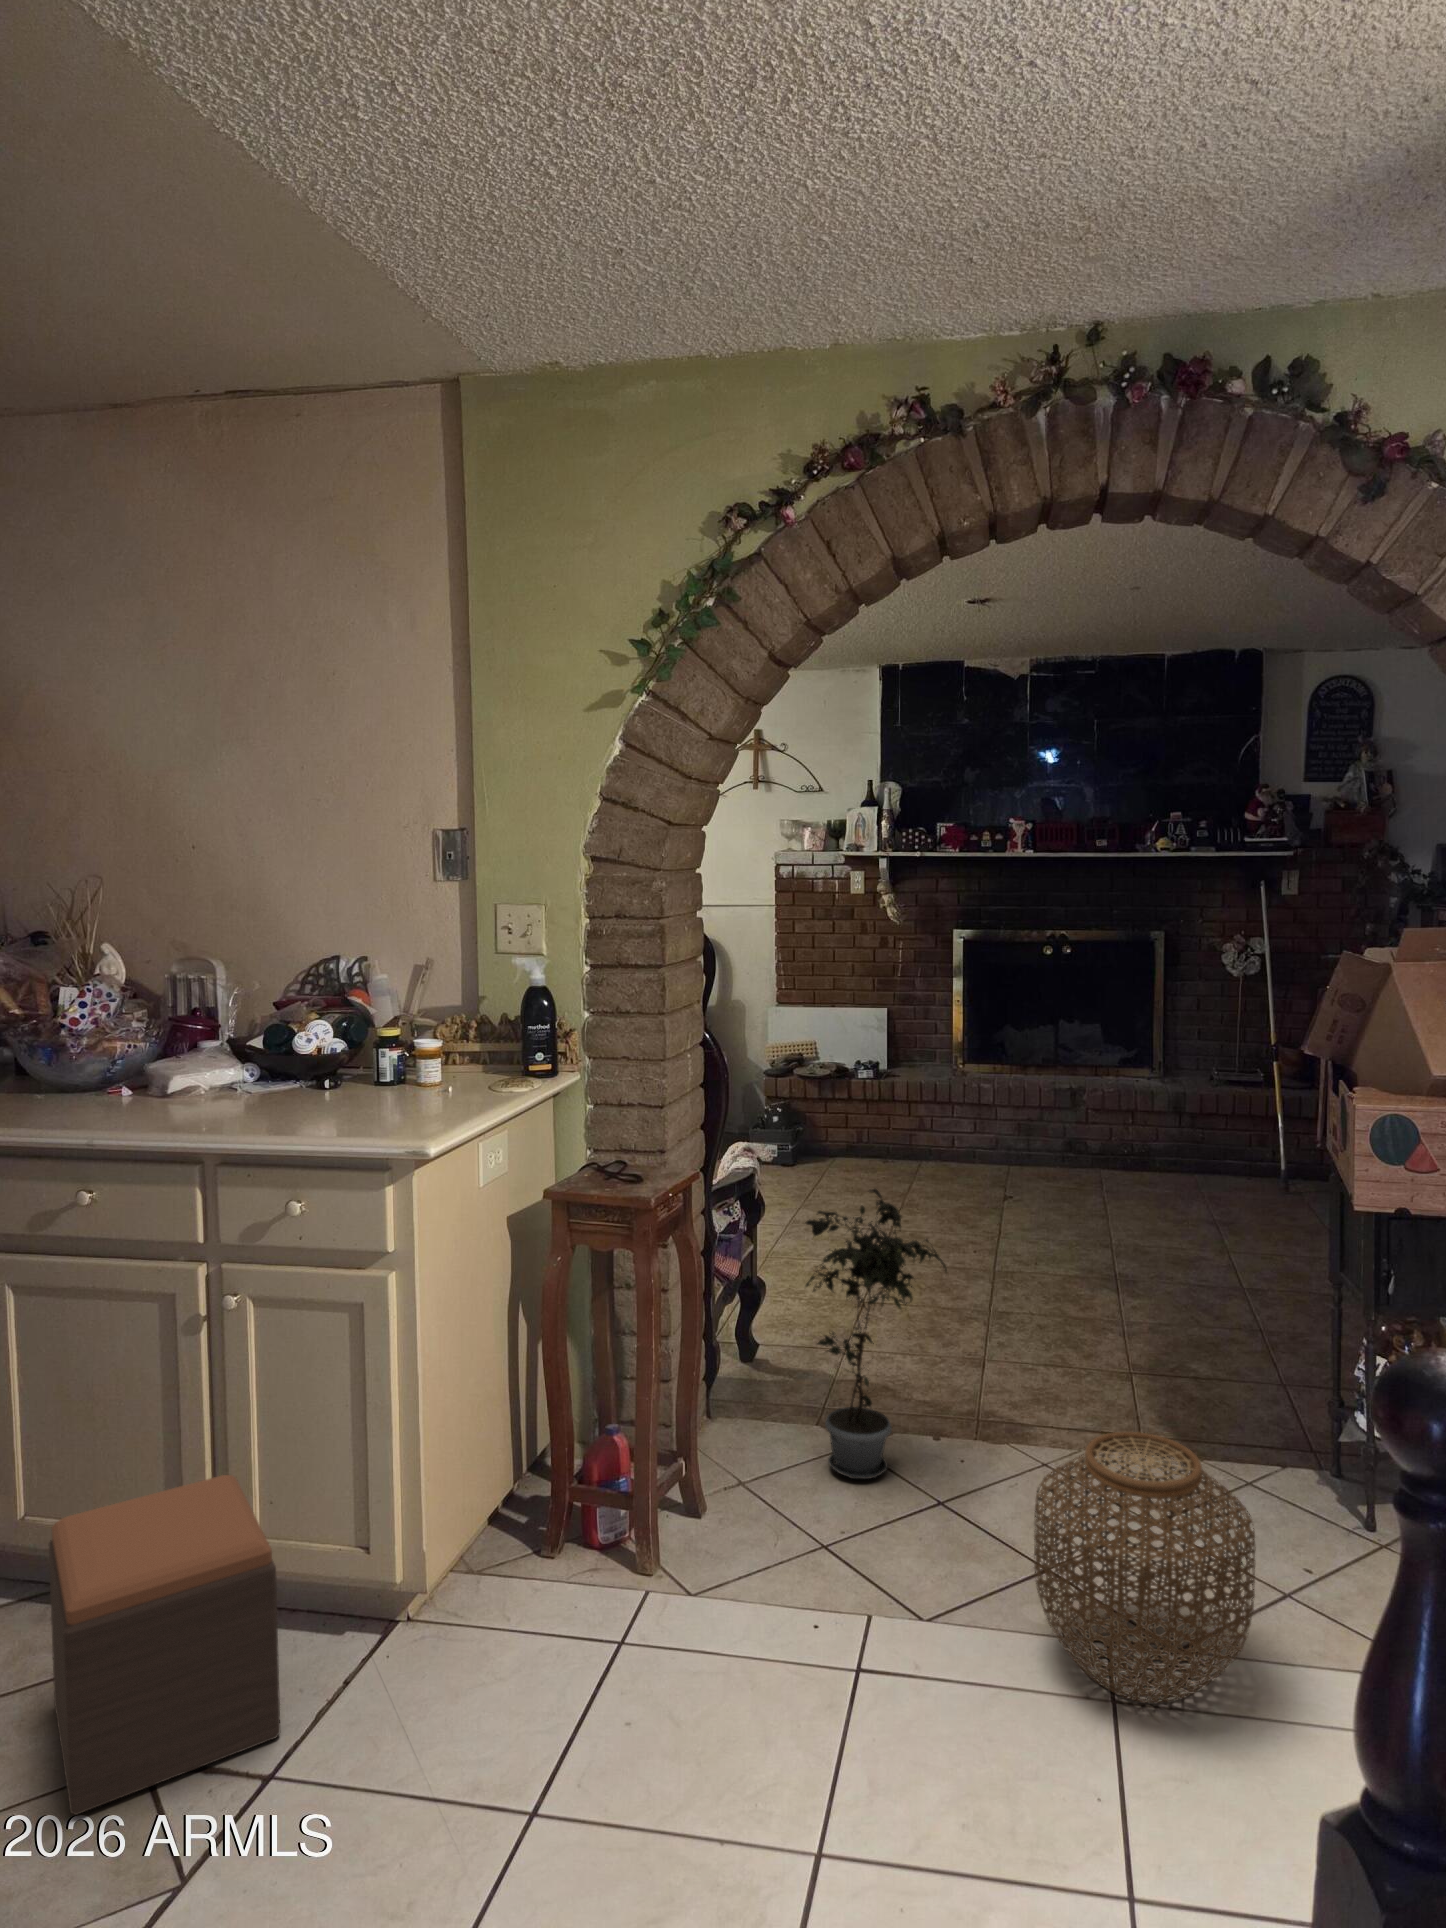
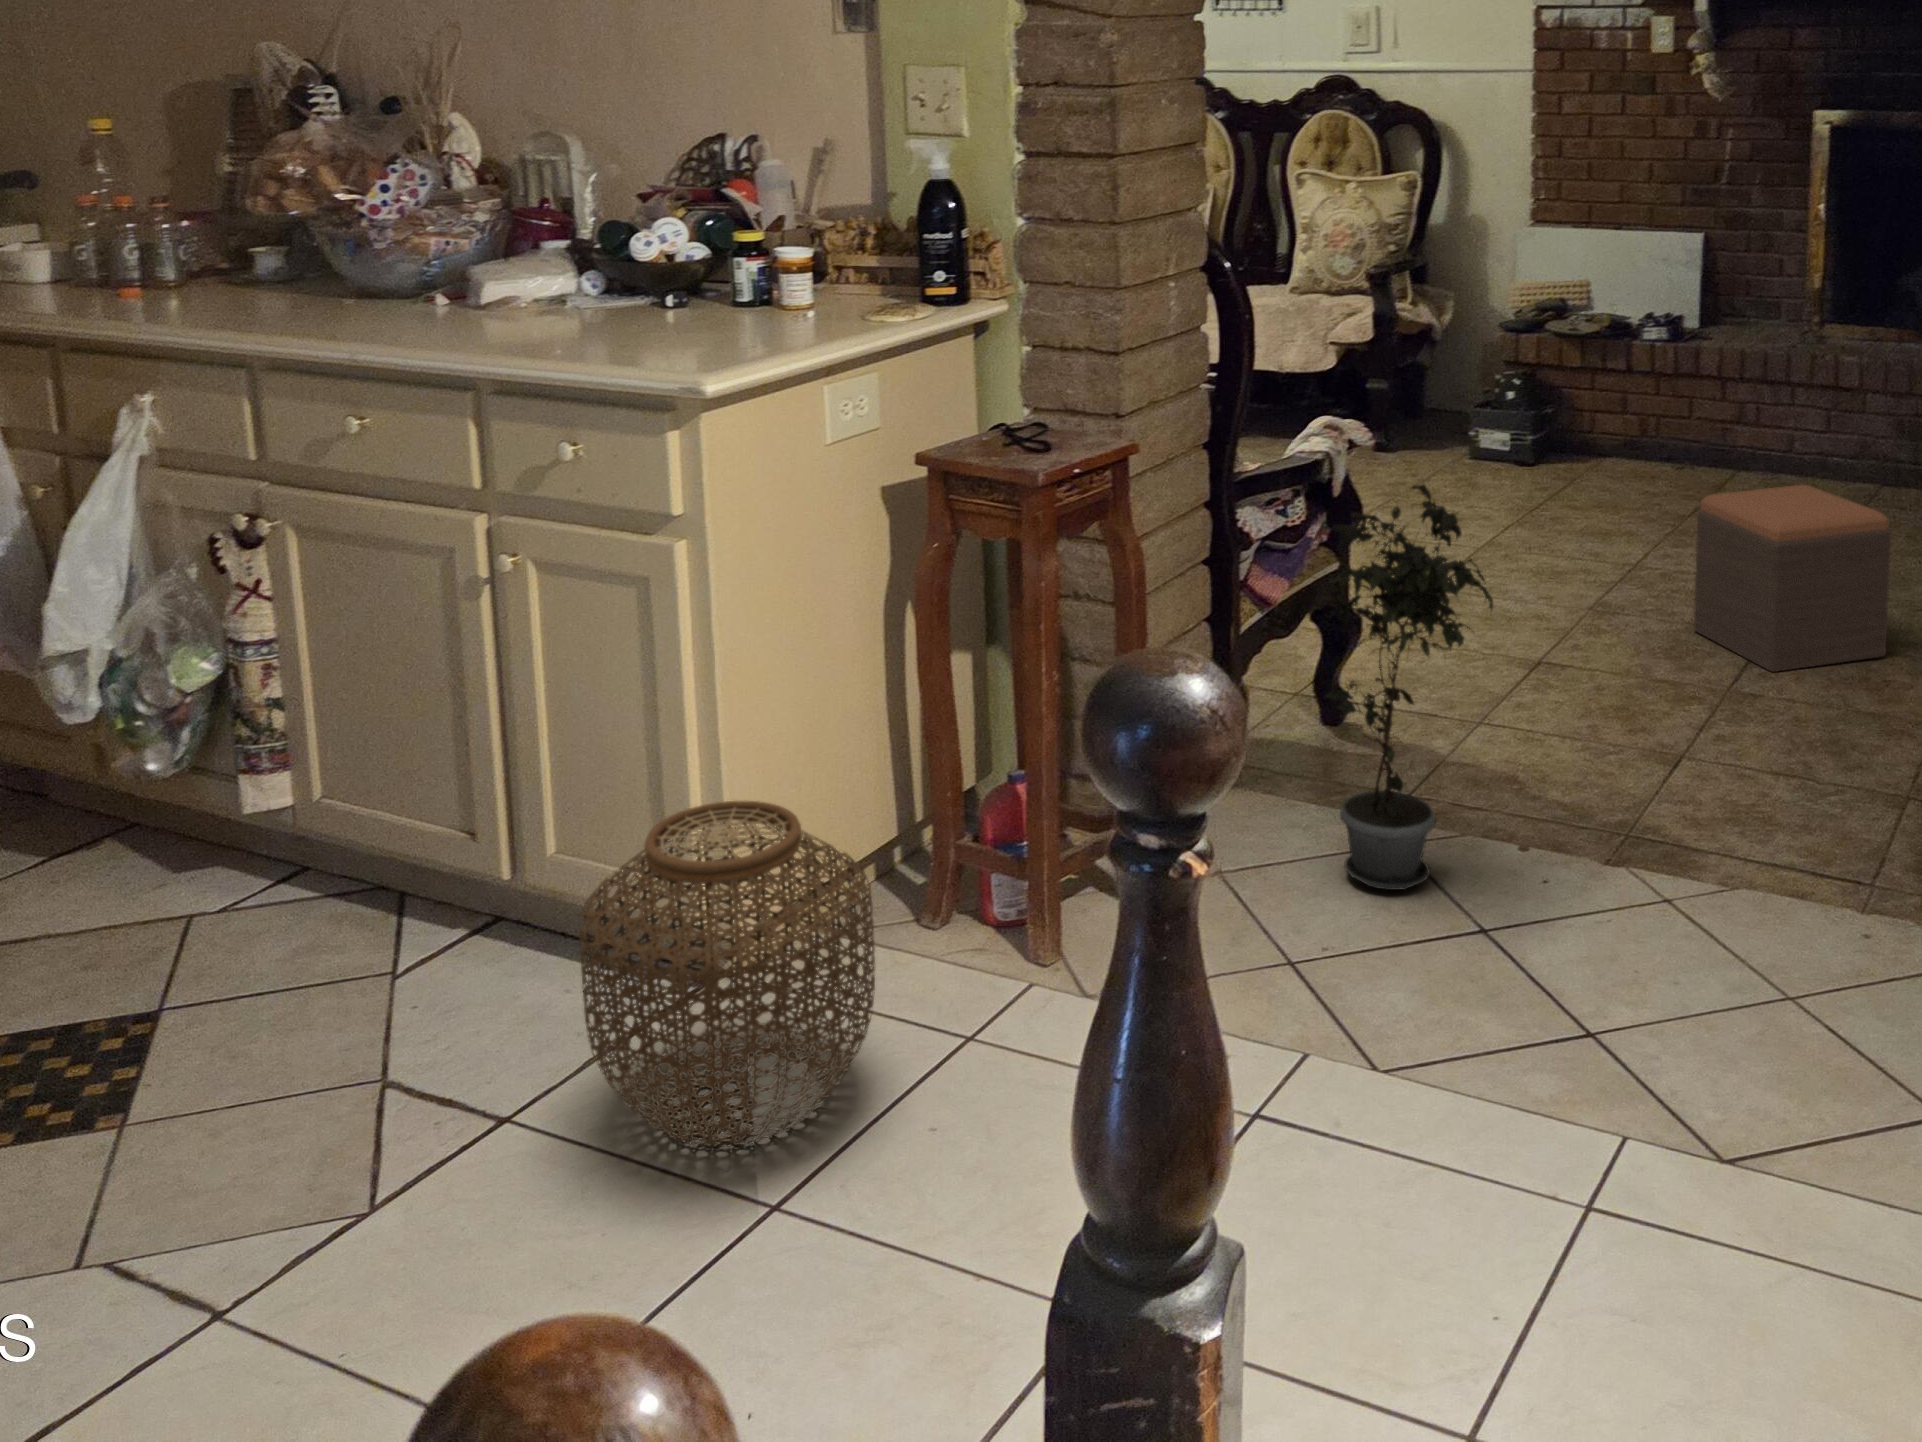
woven basket: present [1034,1432,1256,1703] -> present [579,801,875,1147]
footstool: present [49,1475,280,1815] -> present [1694,485,1891,672]

